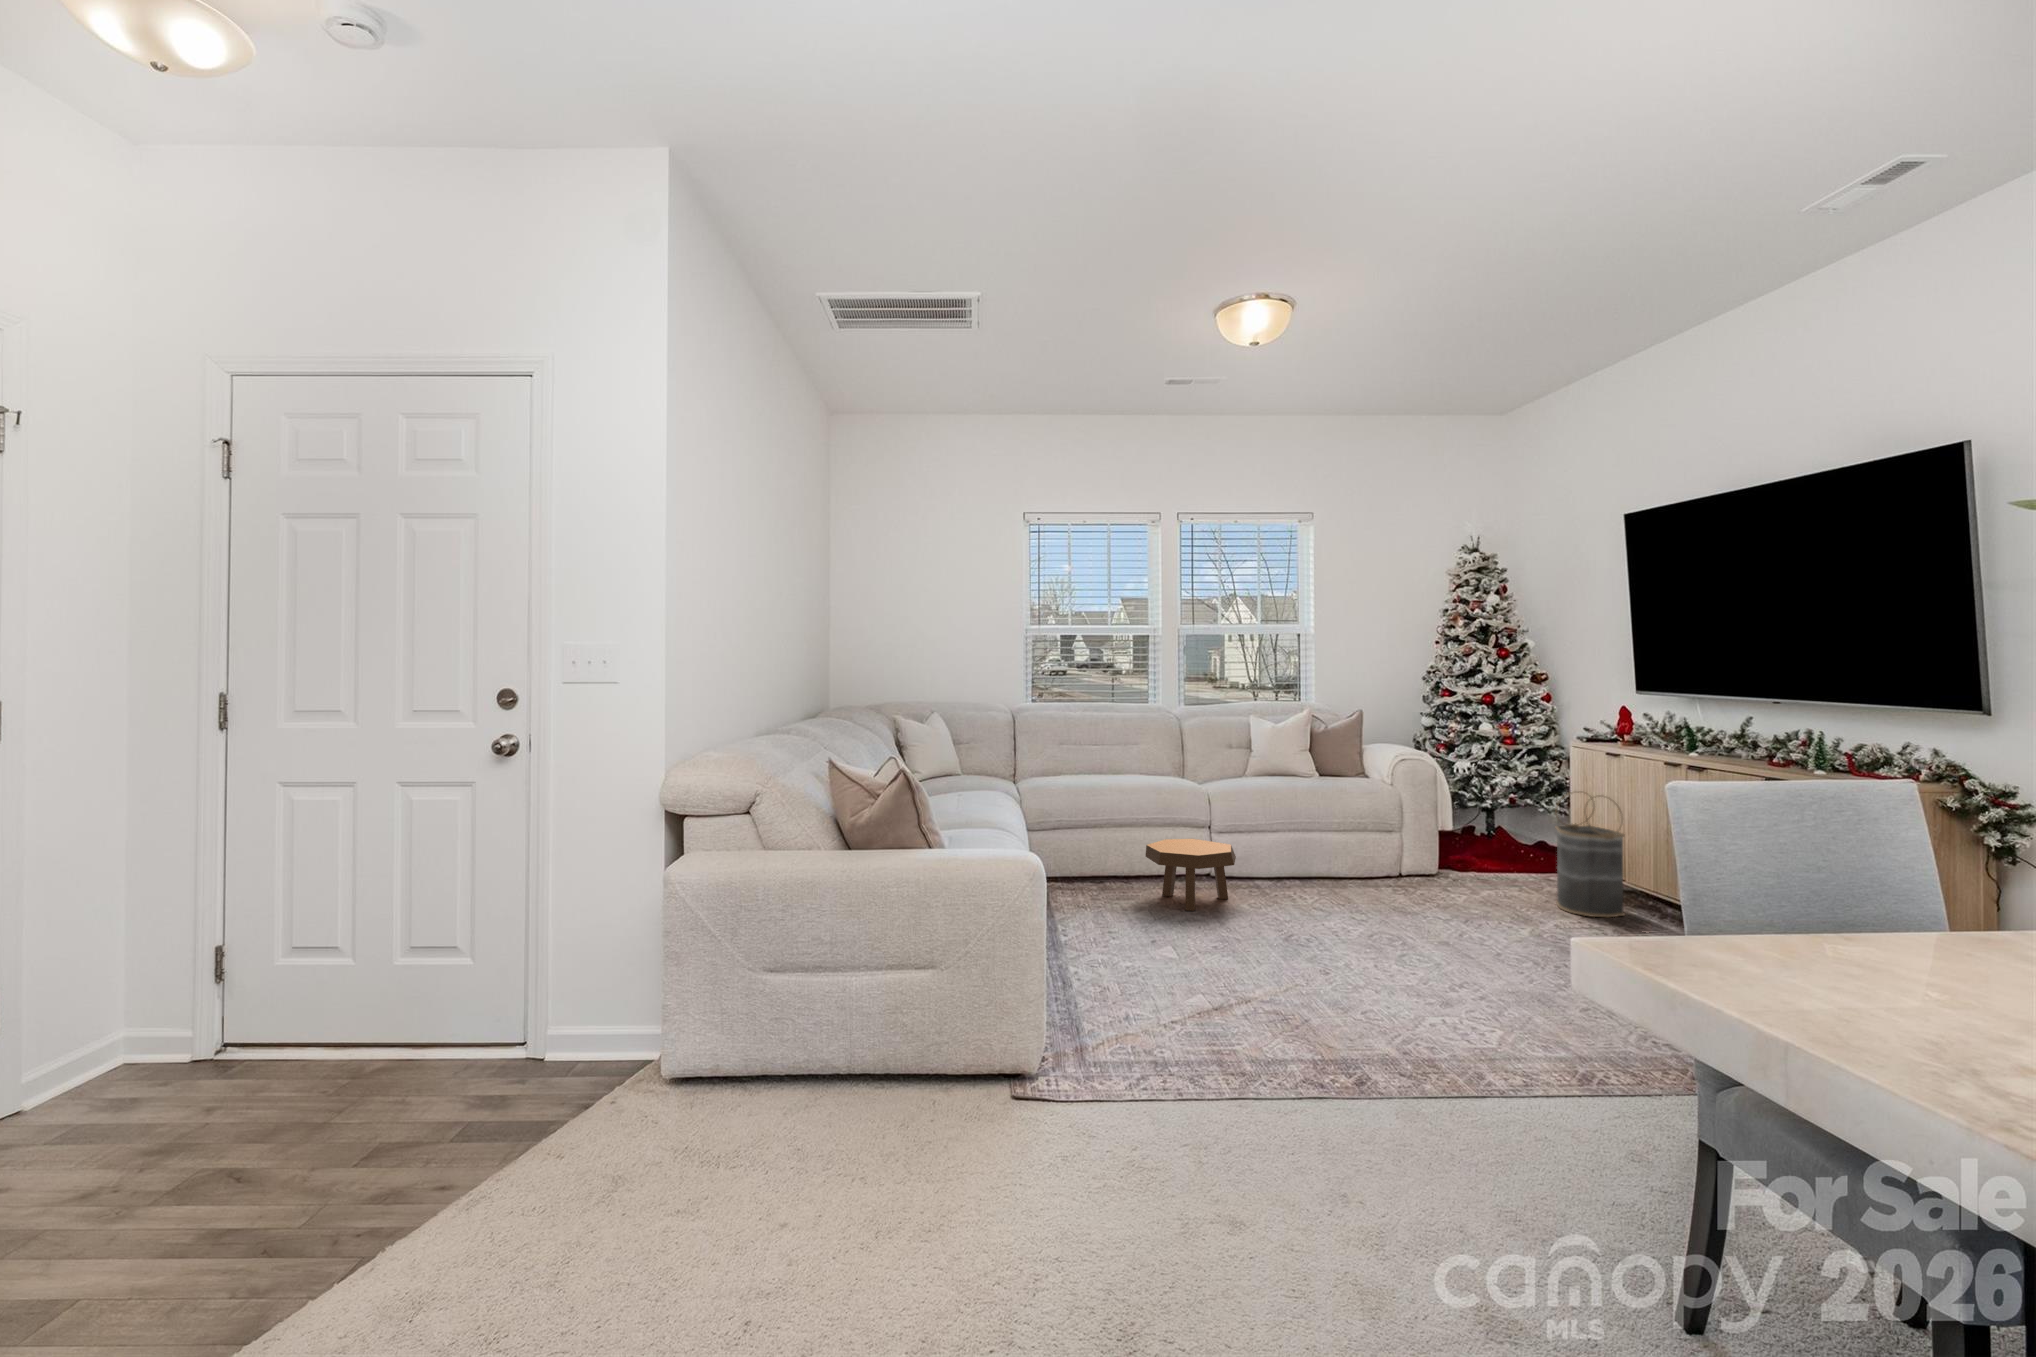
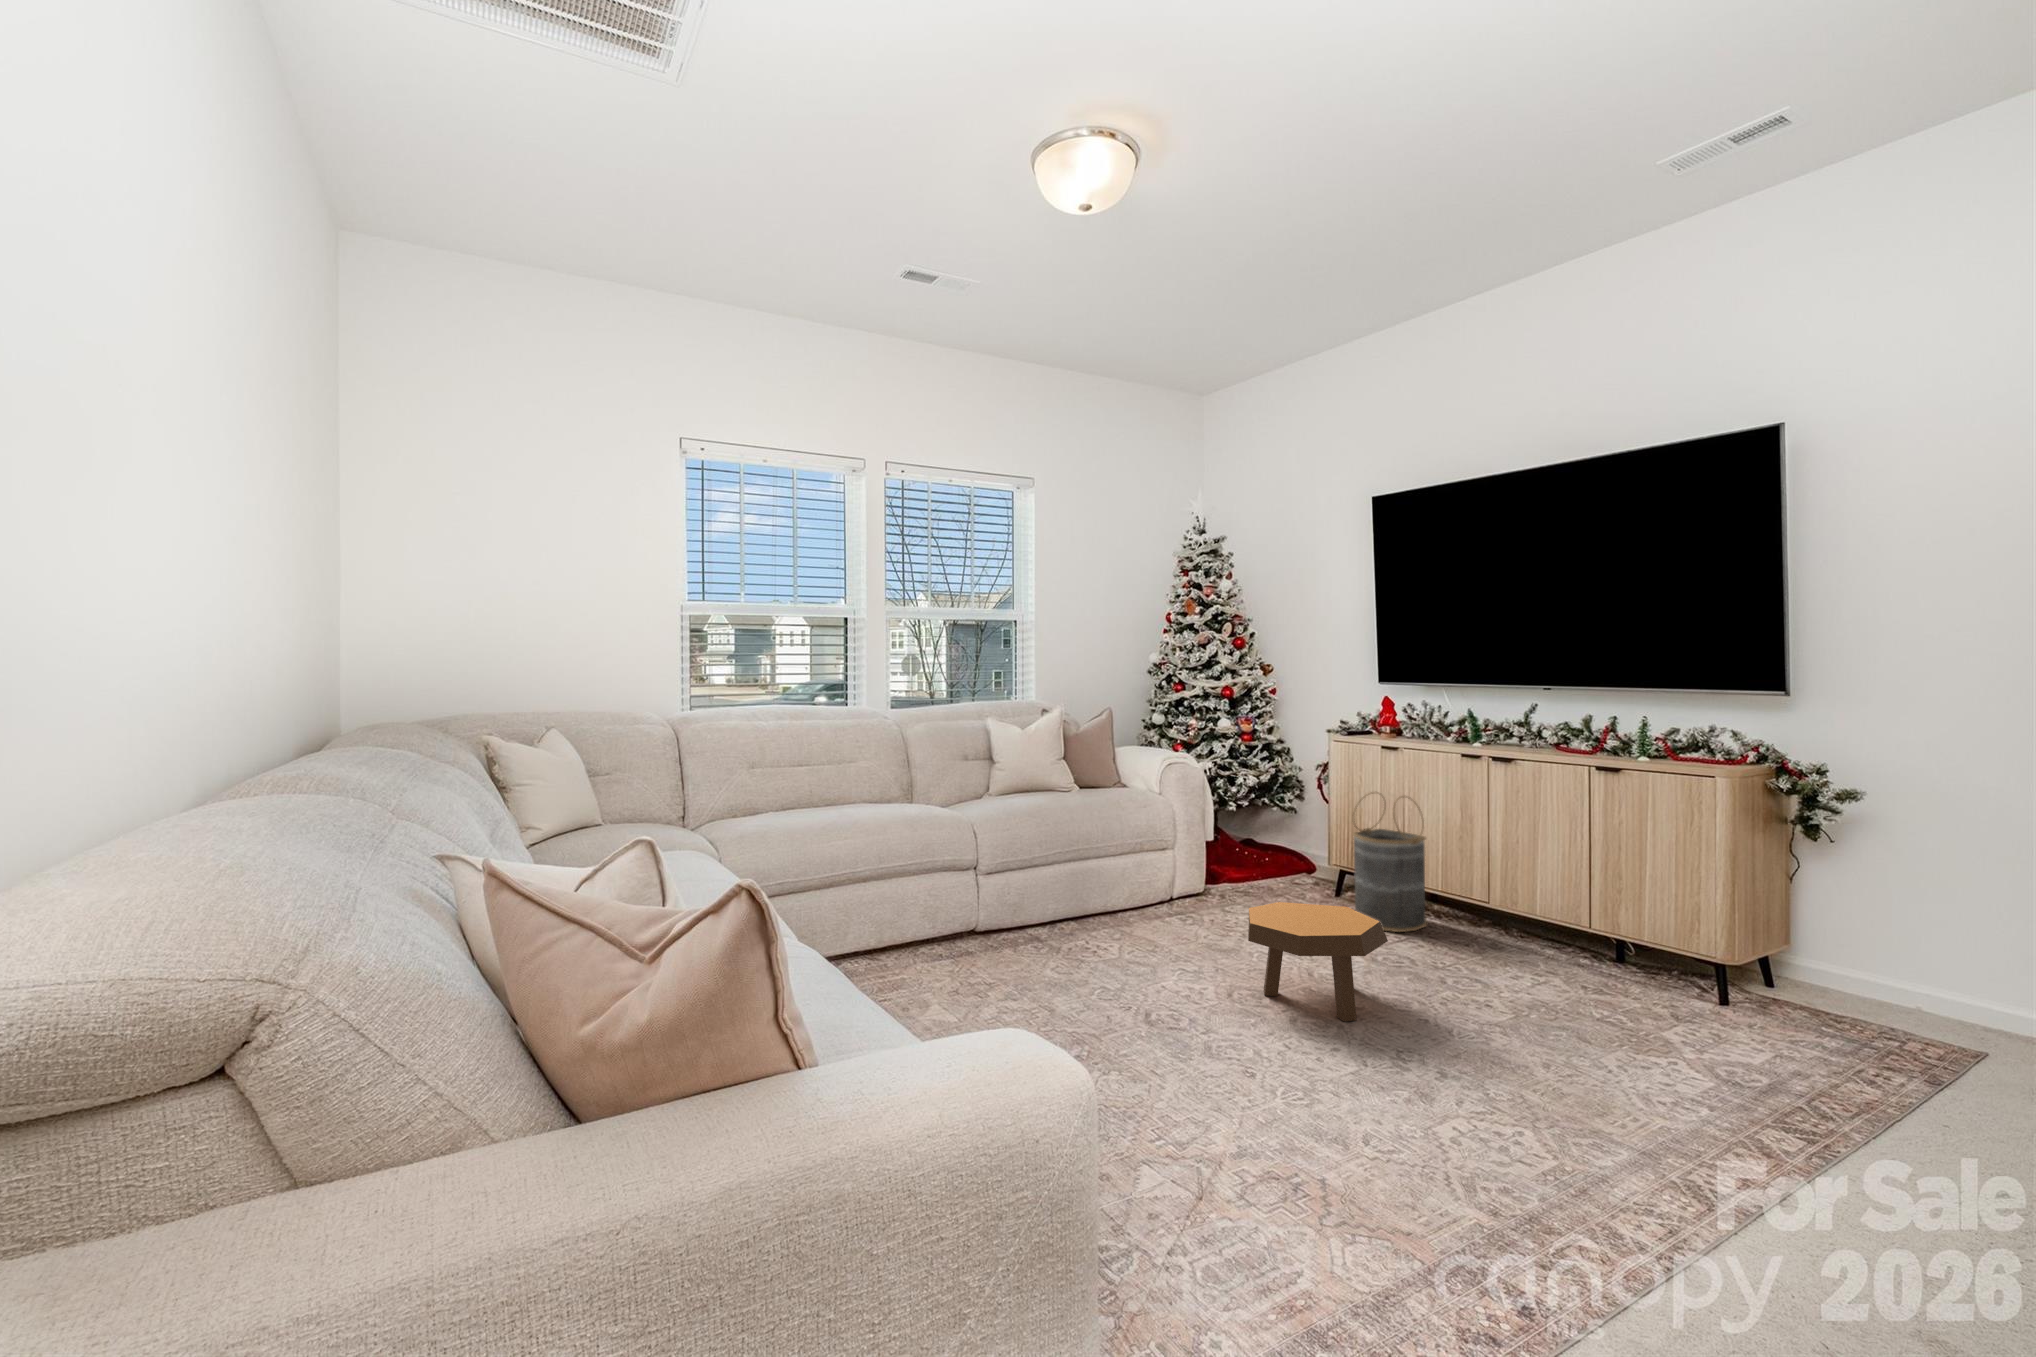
footstool: present [1146,839,1236,911] -> present [1248,902,1388,1021]

